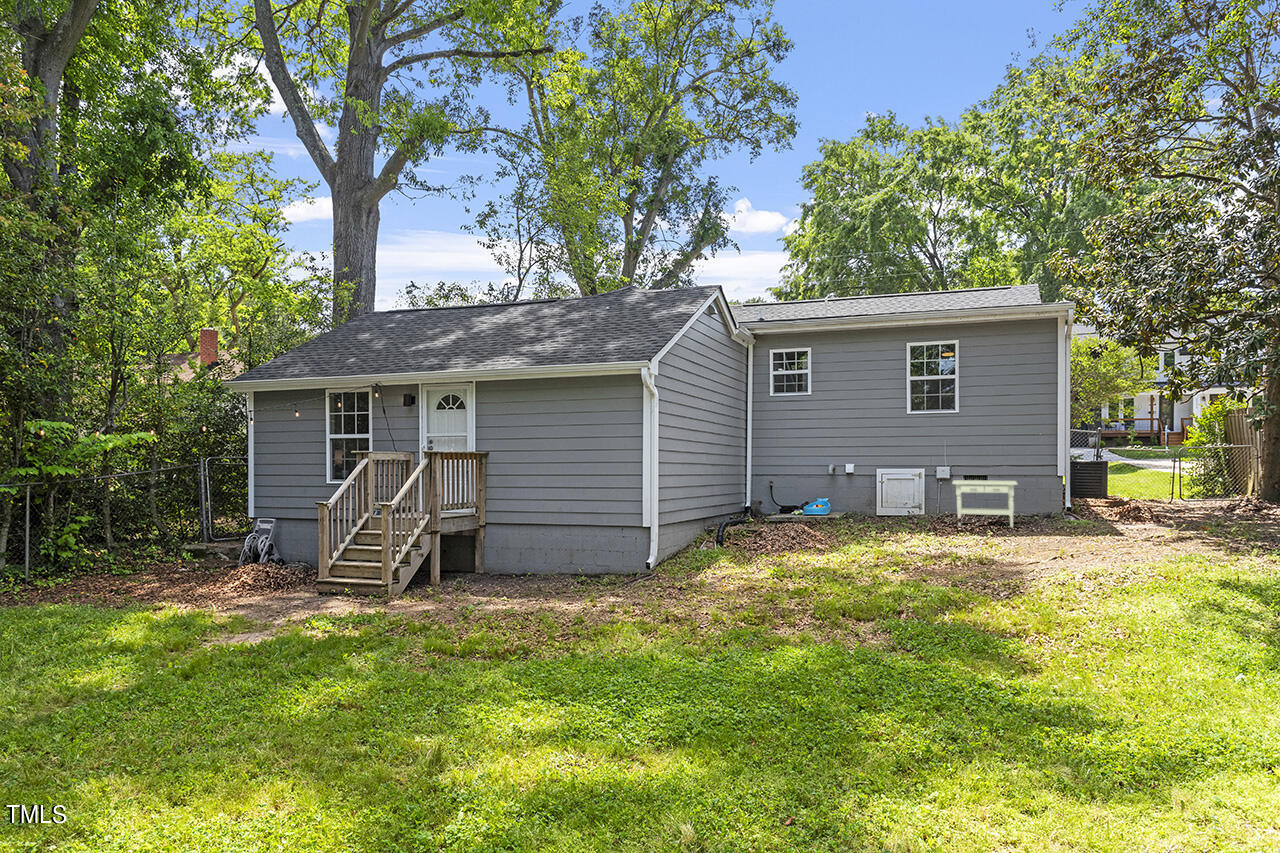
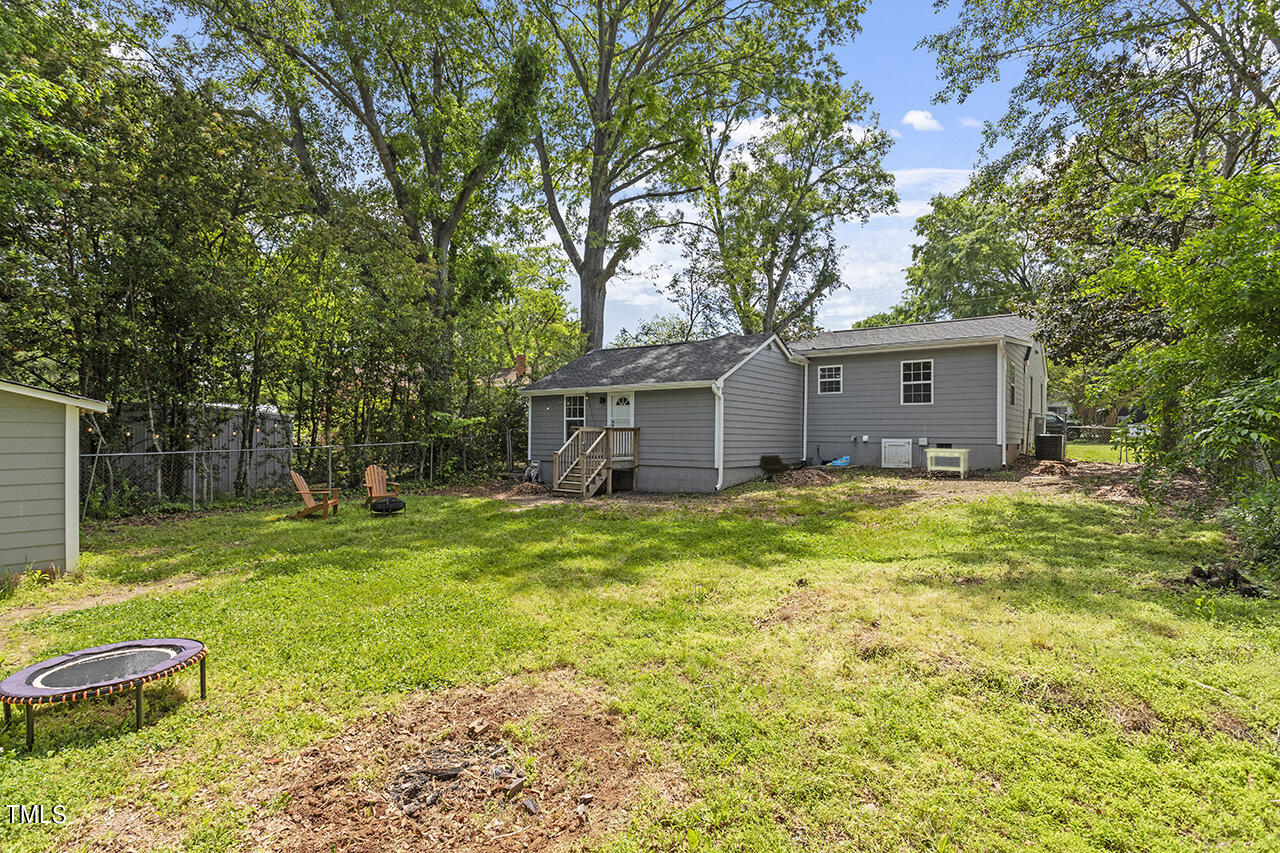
lounge chair: none [702,497,761,547] -> present [759,455,790,480]

